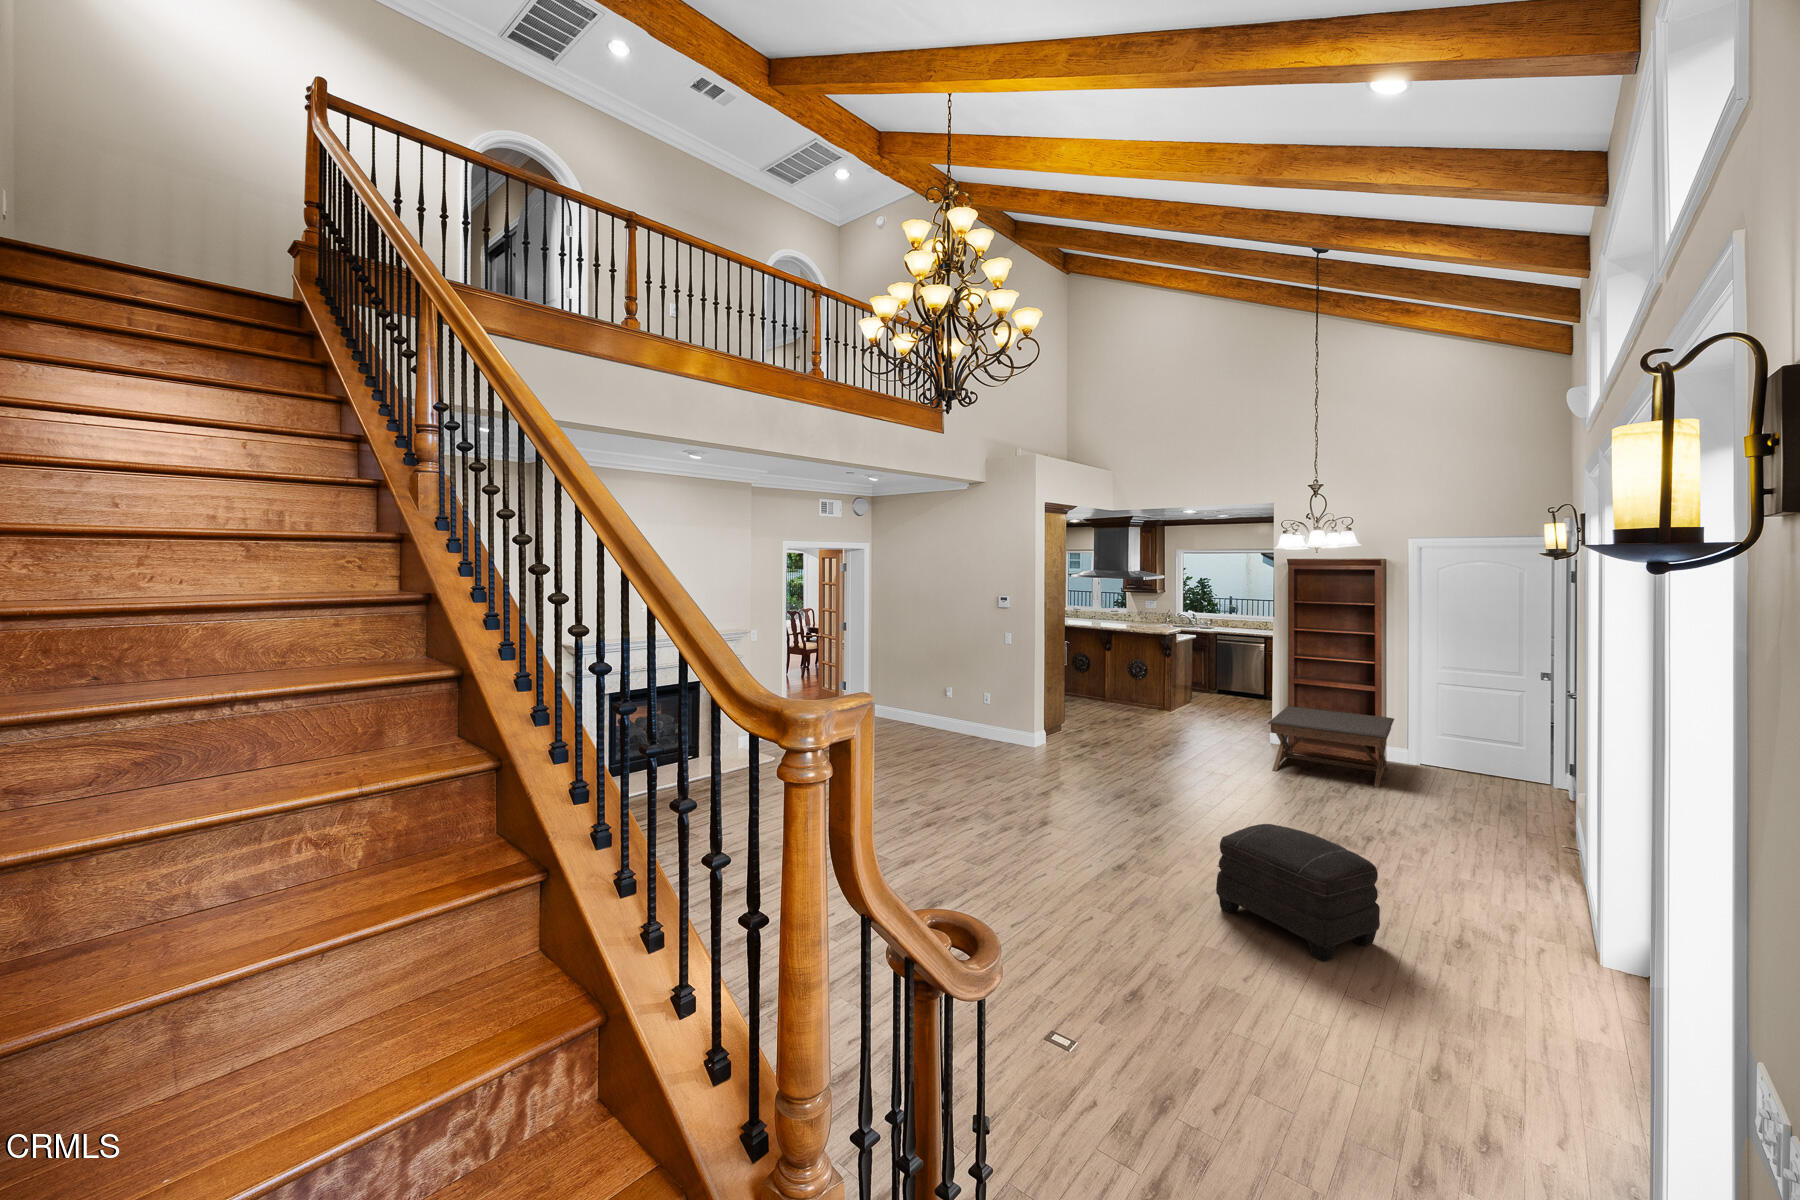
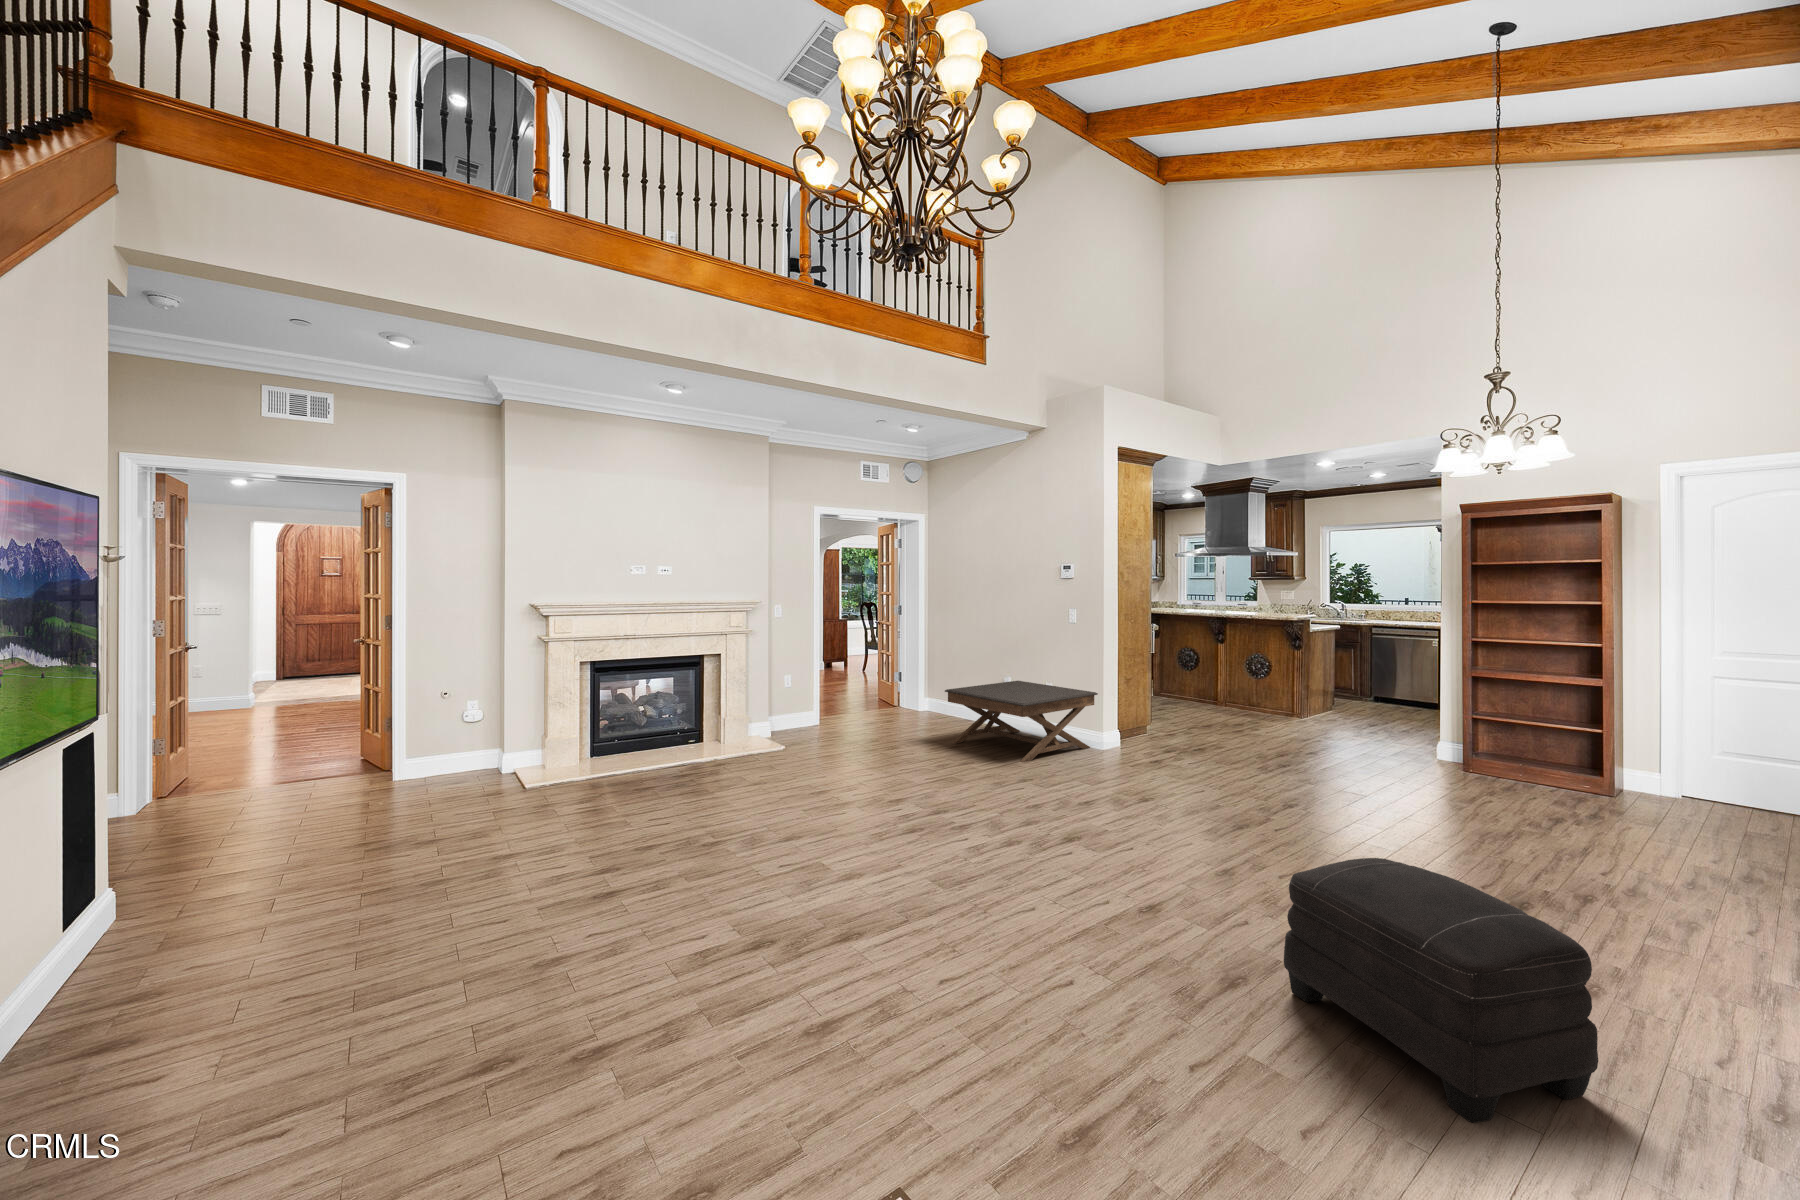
coffee table: present [1268,706,1394,788] -> present [945,681,1098,762]

